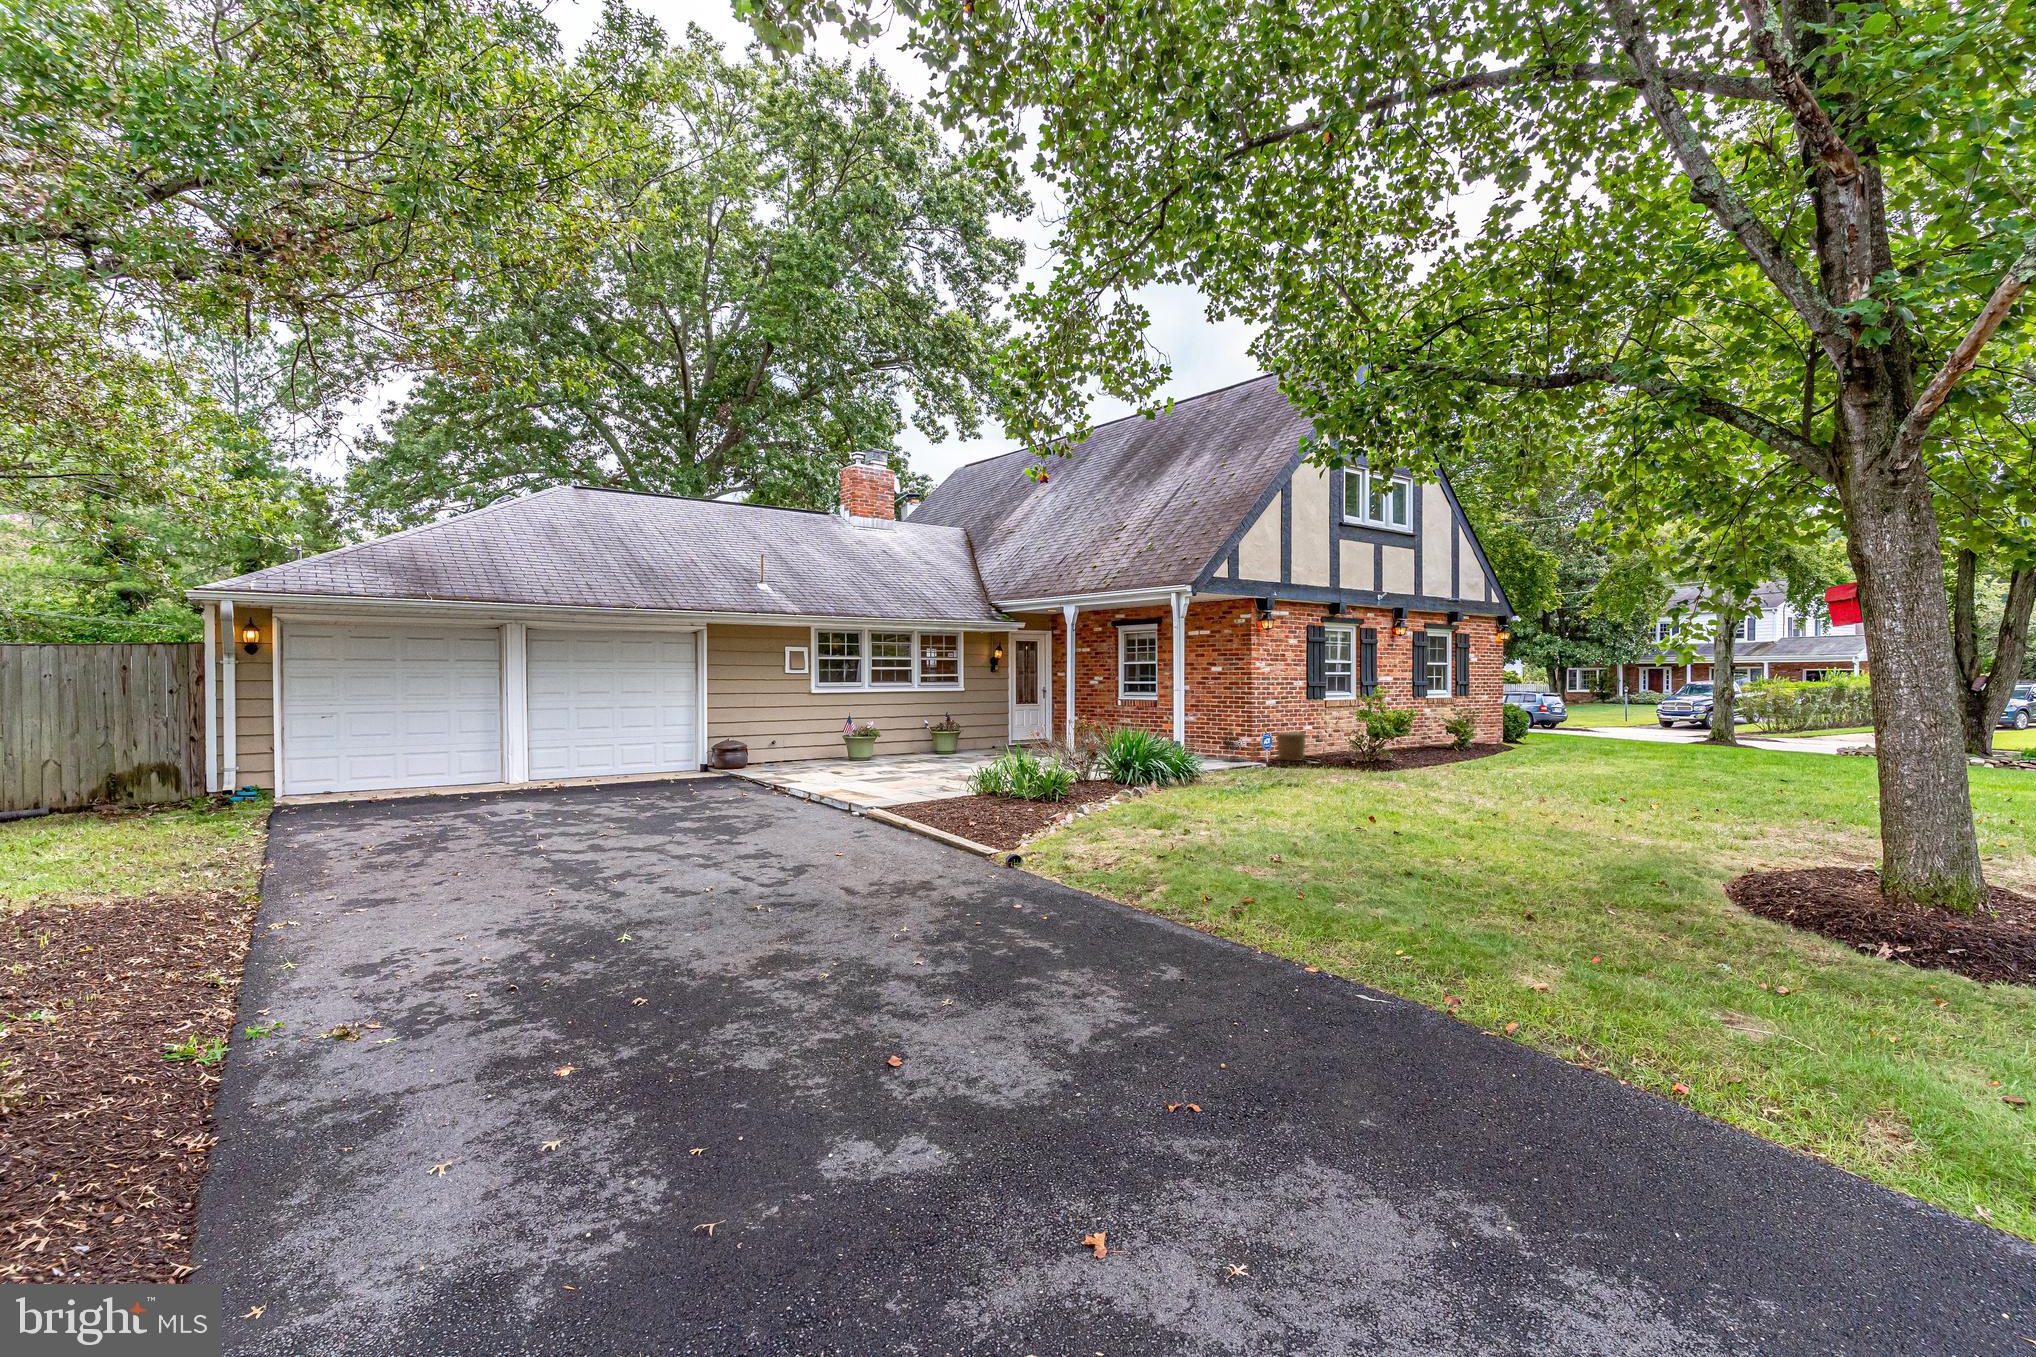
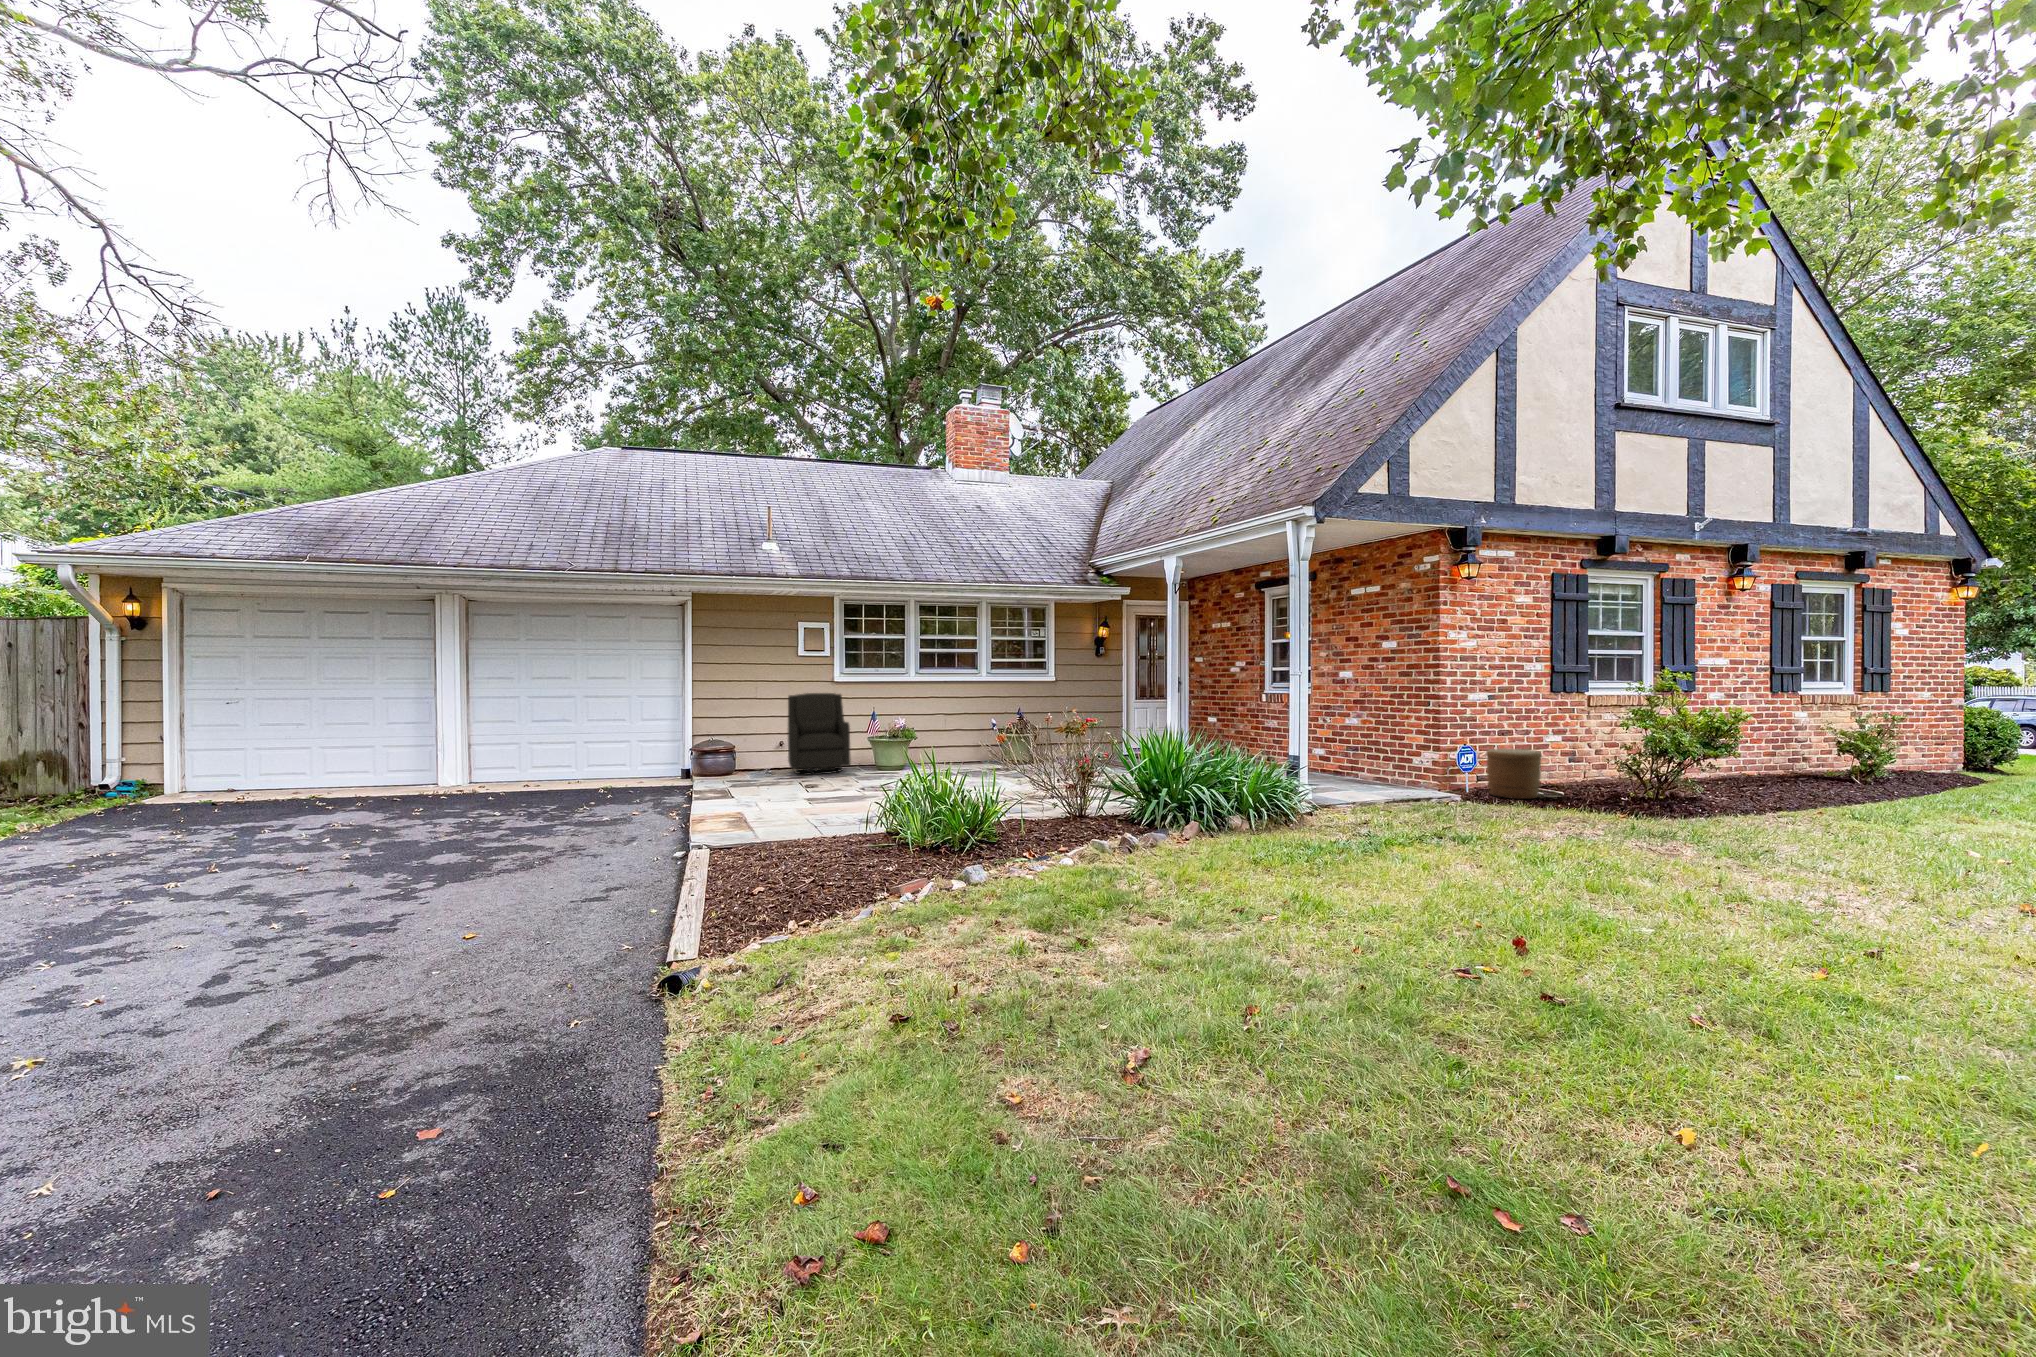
chair: none [779,703,841,767] -> present [788,693,851,775]
potted tree: present [1222,726,1243,762] -> none [1381,732,1427,796]

